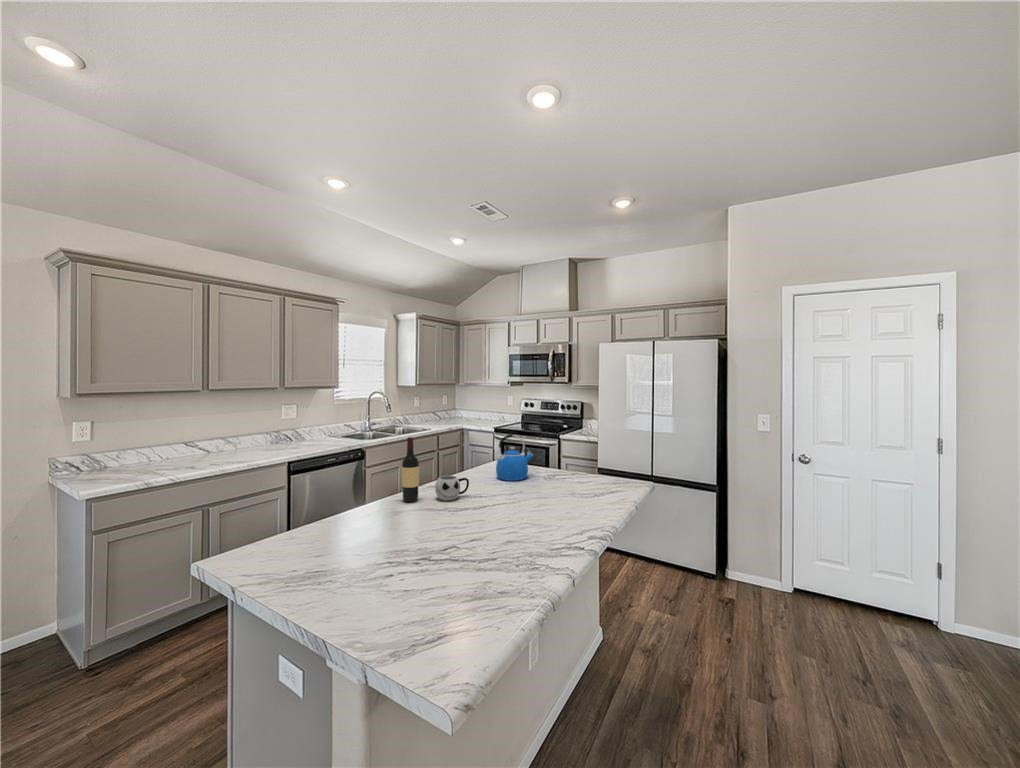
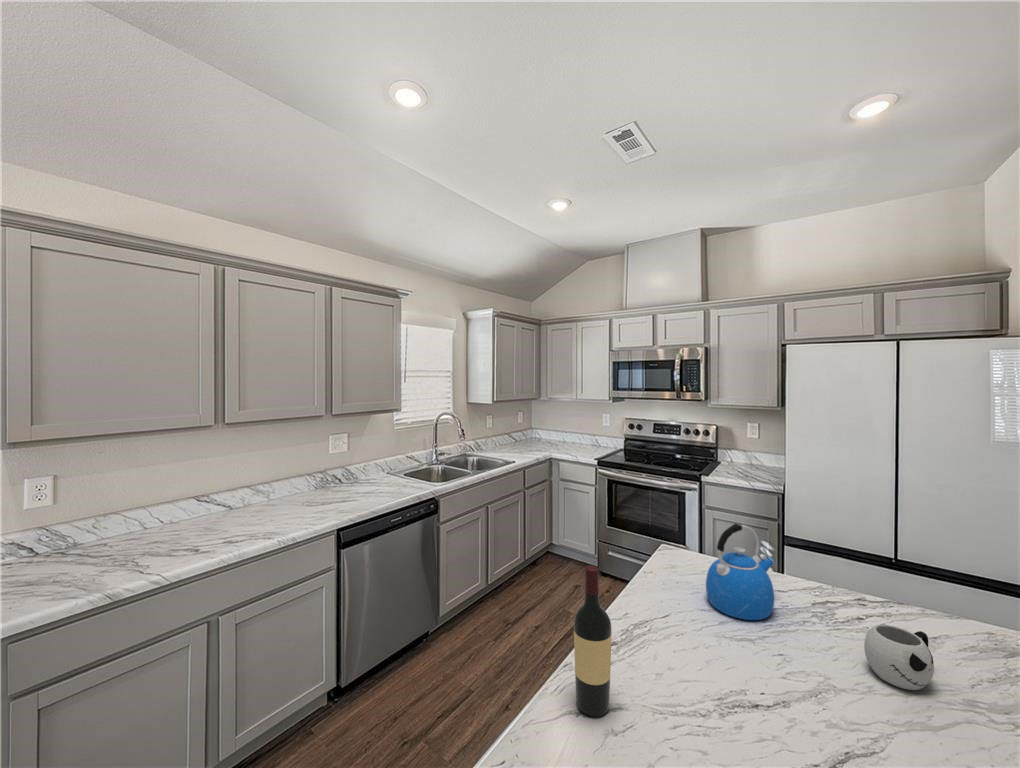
mug: present [435,476,469,501] -> present [864,624,934,690]

